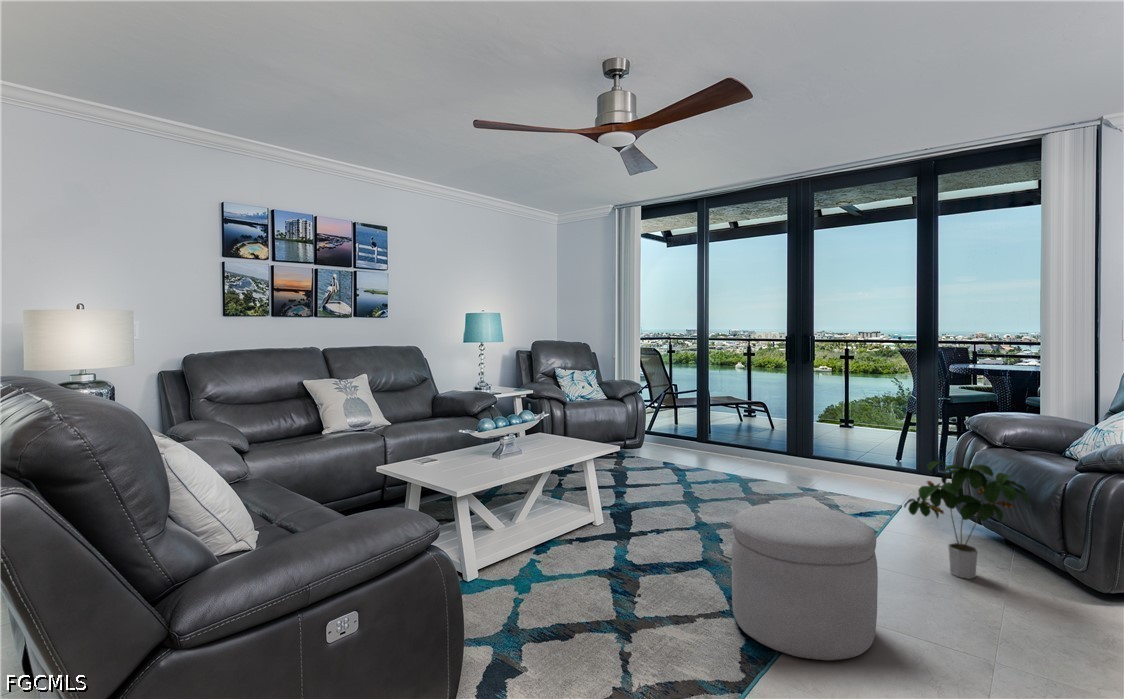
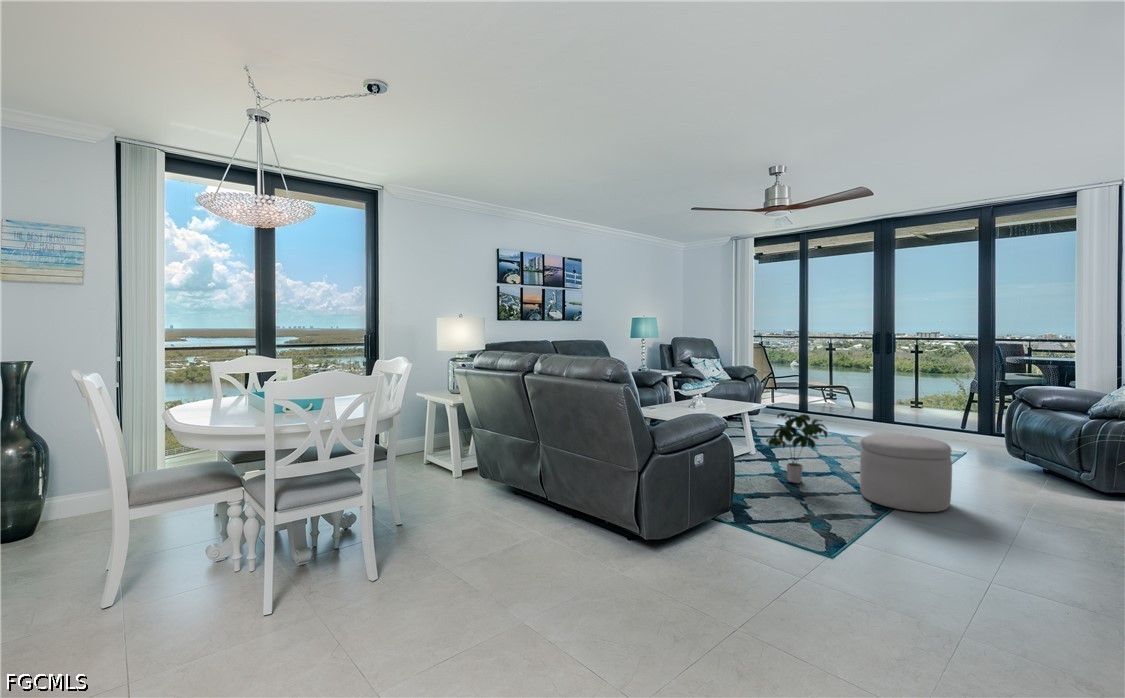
potted plant: present [904,461,1029,579] -> present [766,413,828,483]

